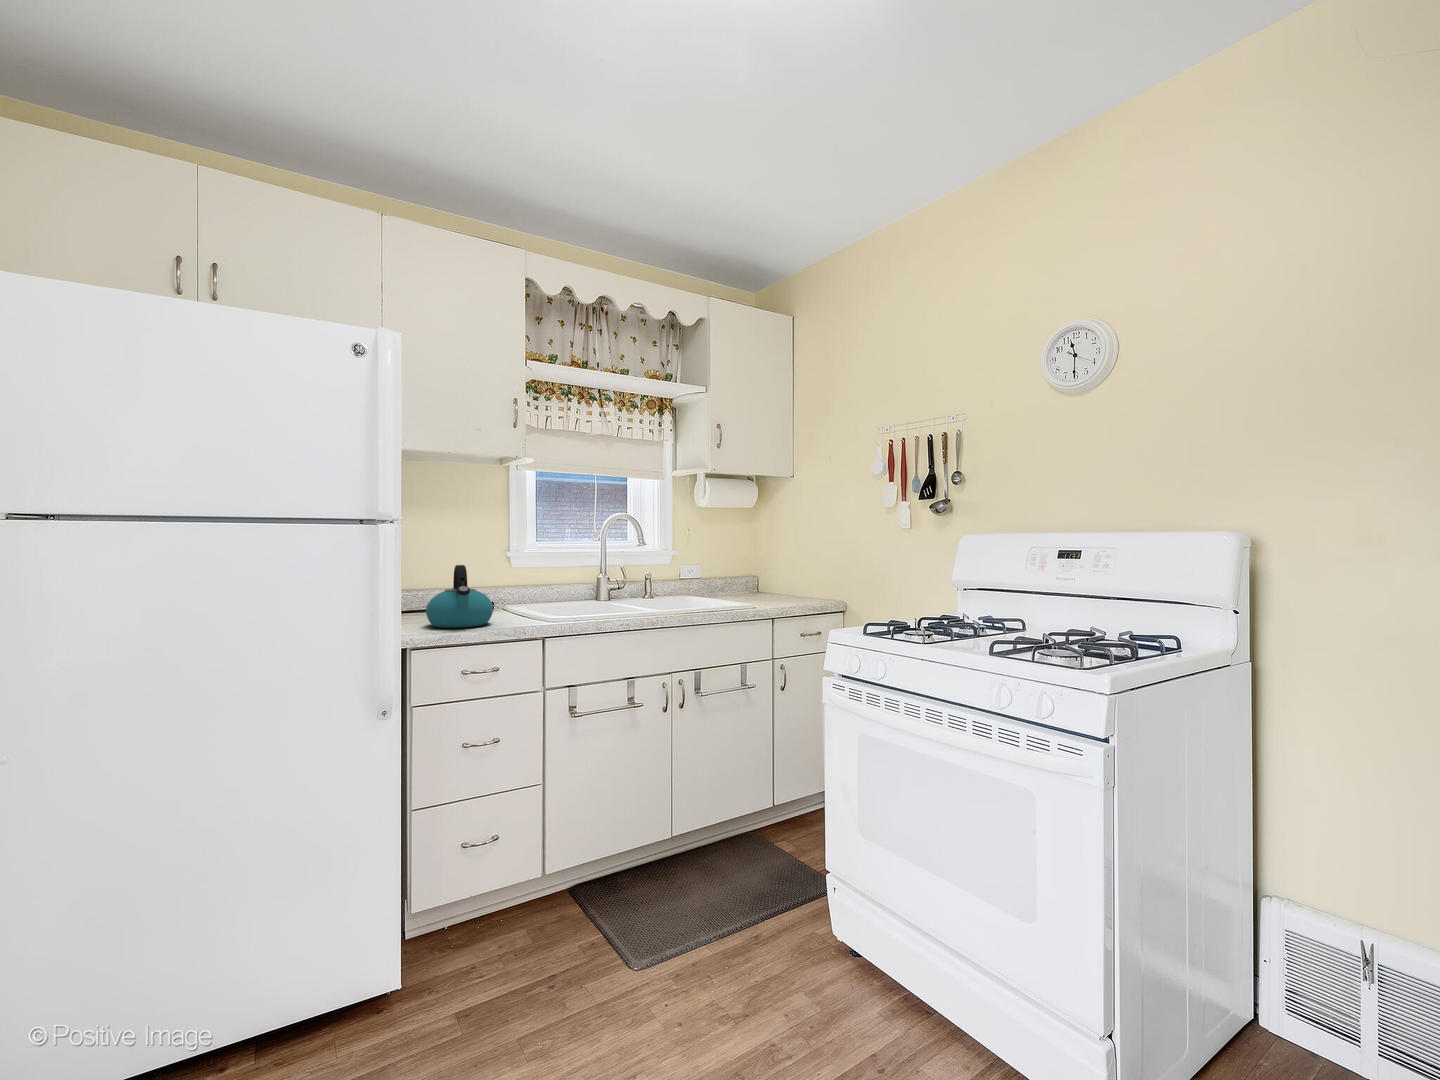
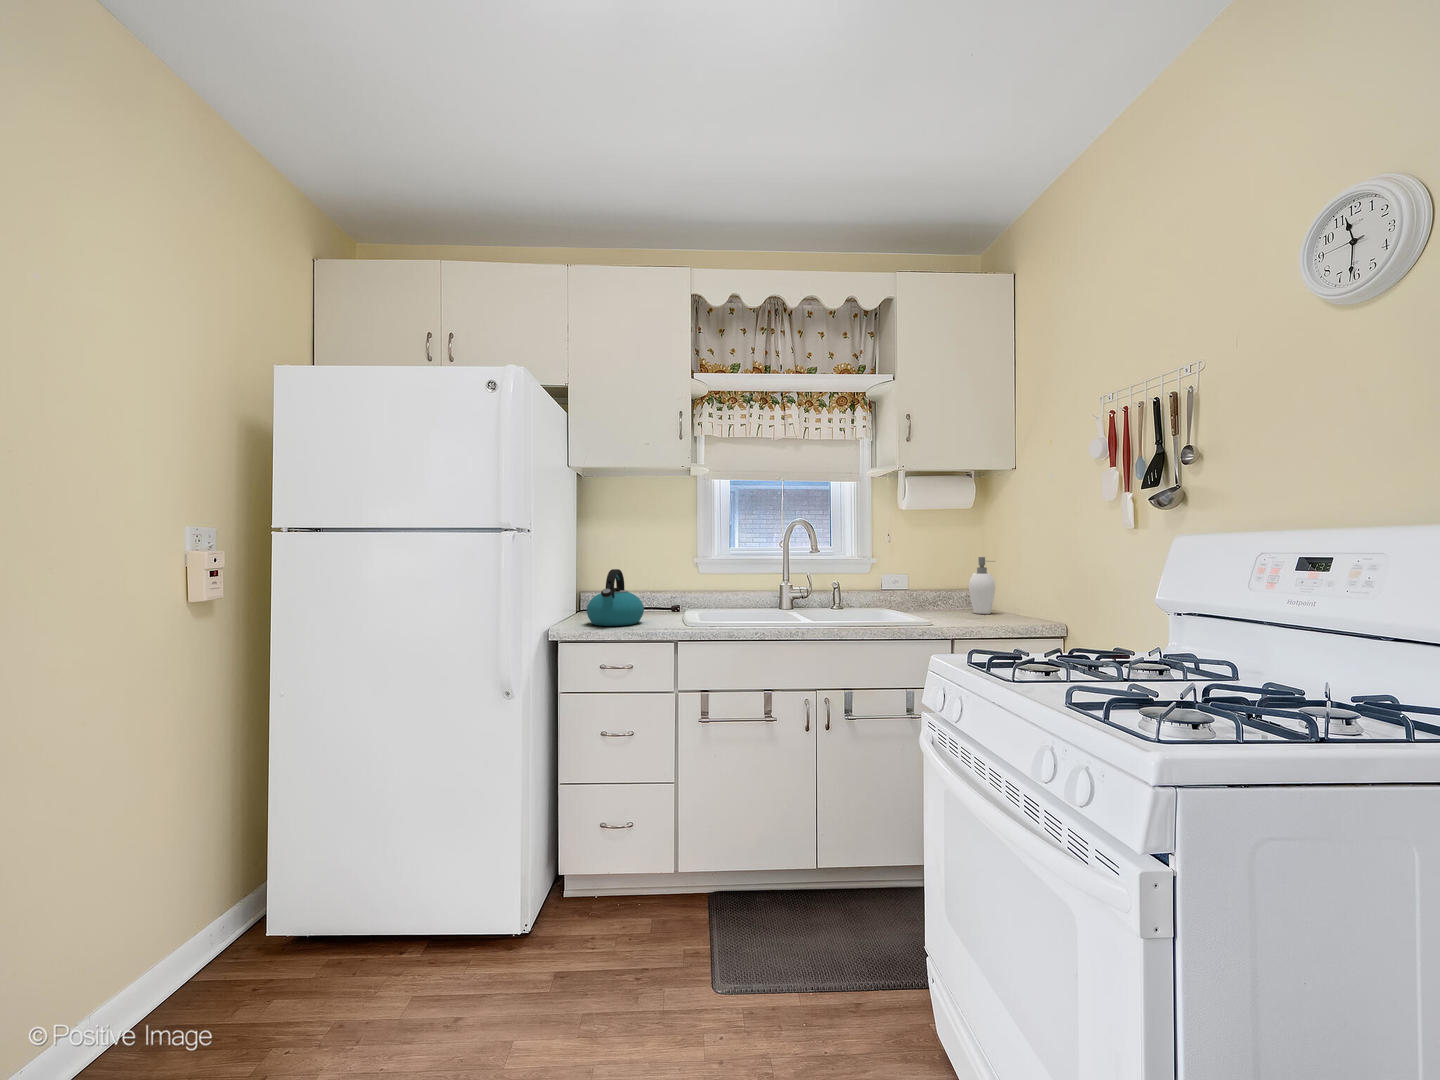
soap dispenser: none [767,552,792,600] -> present [969,557,995,614]

